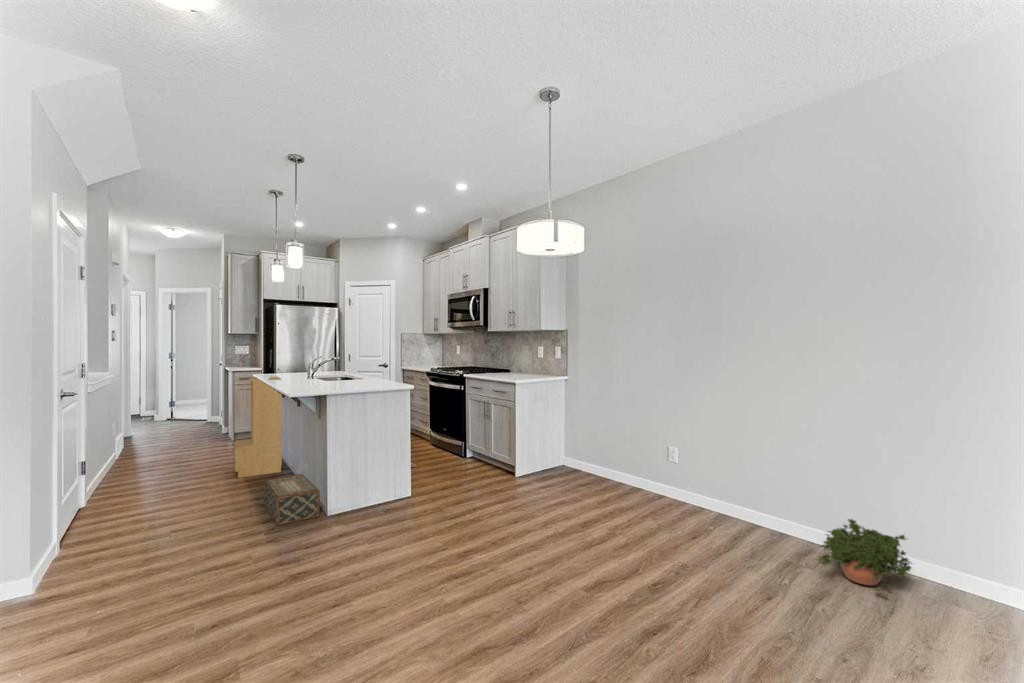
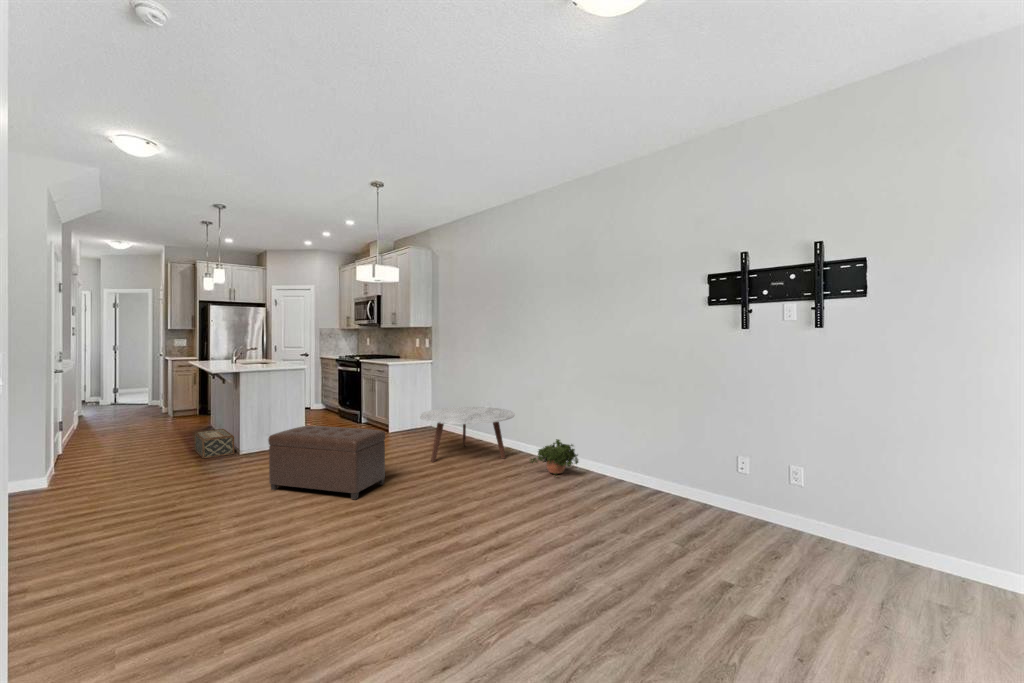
bookshelf: present [234,377,282,478] -> none [173,362,211,437]
coffee table: none [591,447,745,544] -> present [420,407,514,462]
ottoman: none [395,493,588,657] -> present [268,426,385,499]

